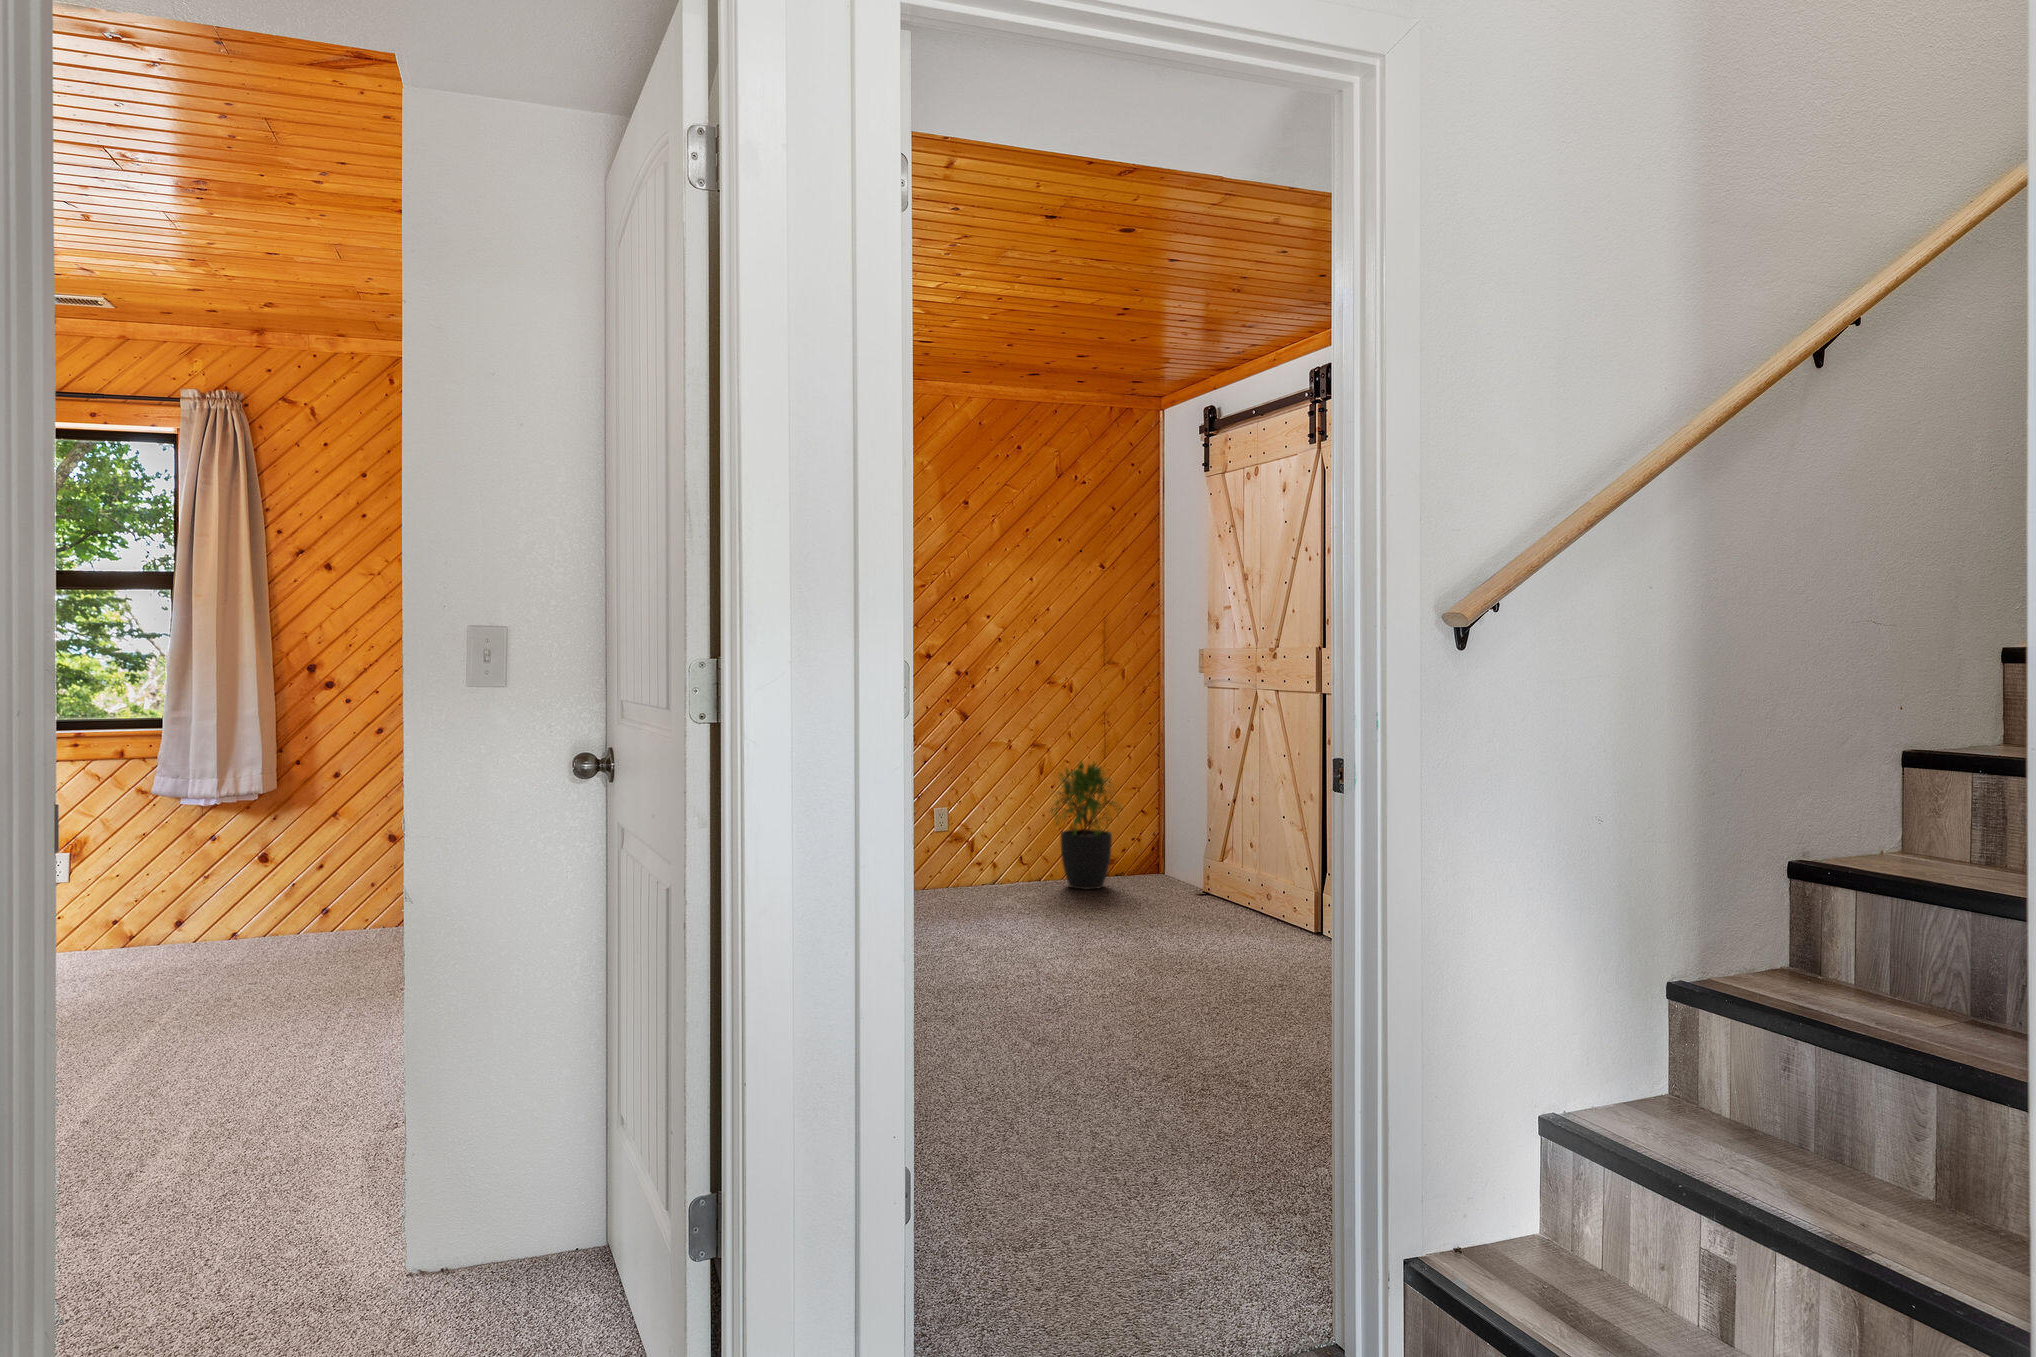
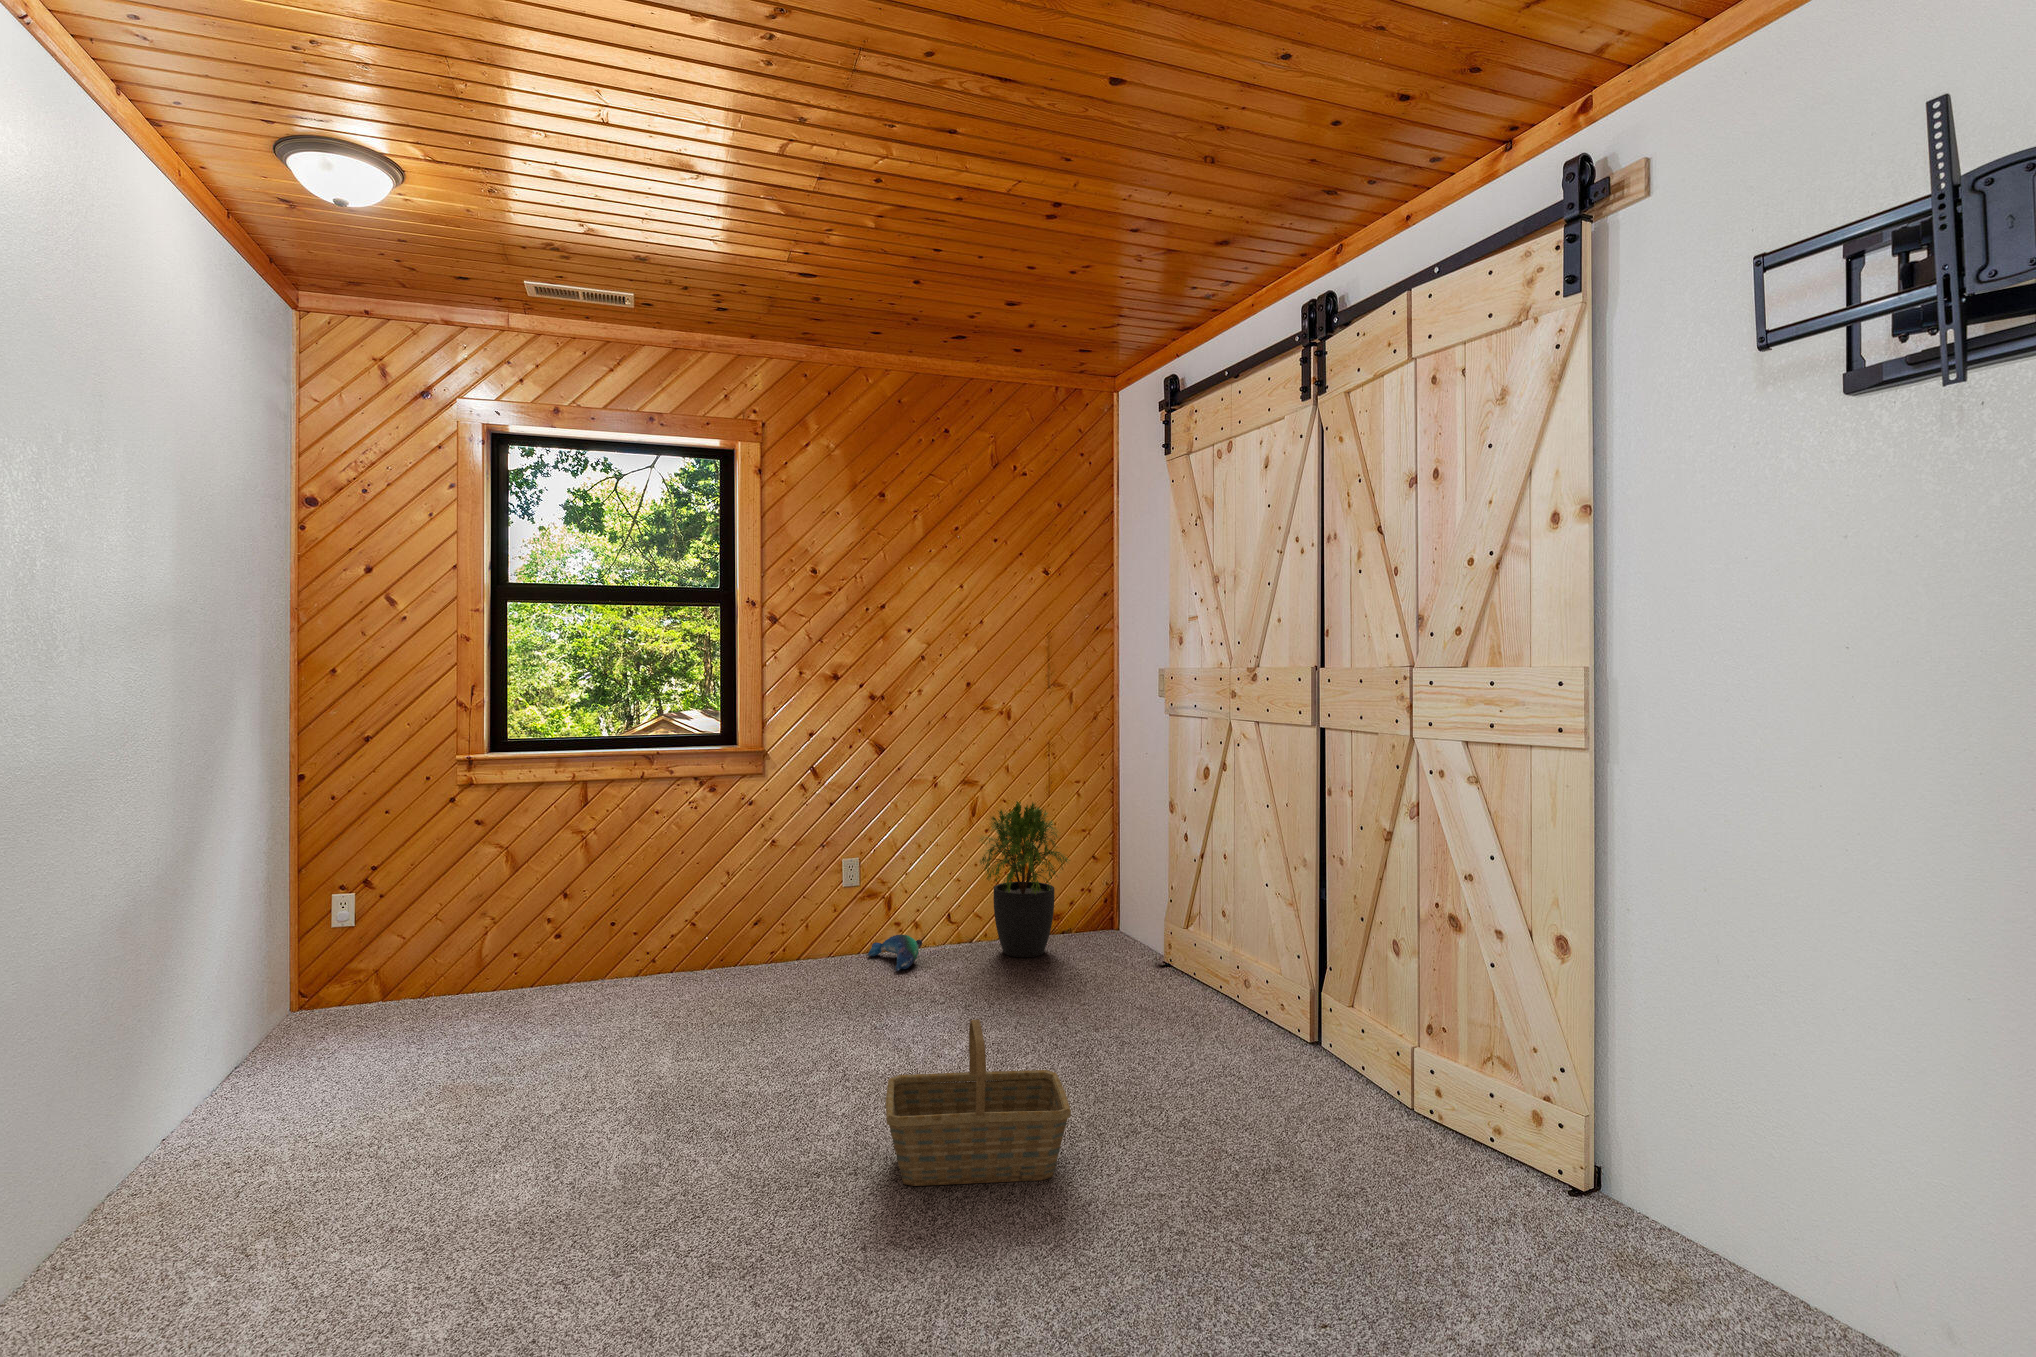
plush toy: none [957,871,1003,897] -> present [868,935,922,971]
basket: none [1017,889,1144,989] -> present [886,1020,1071,1186]

